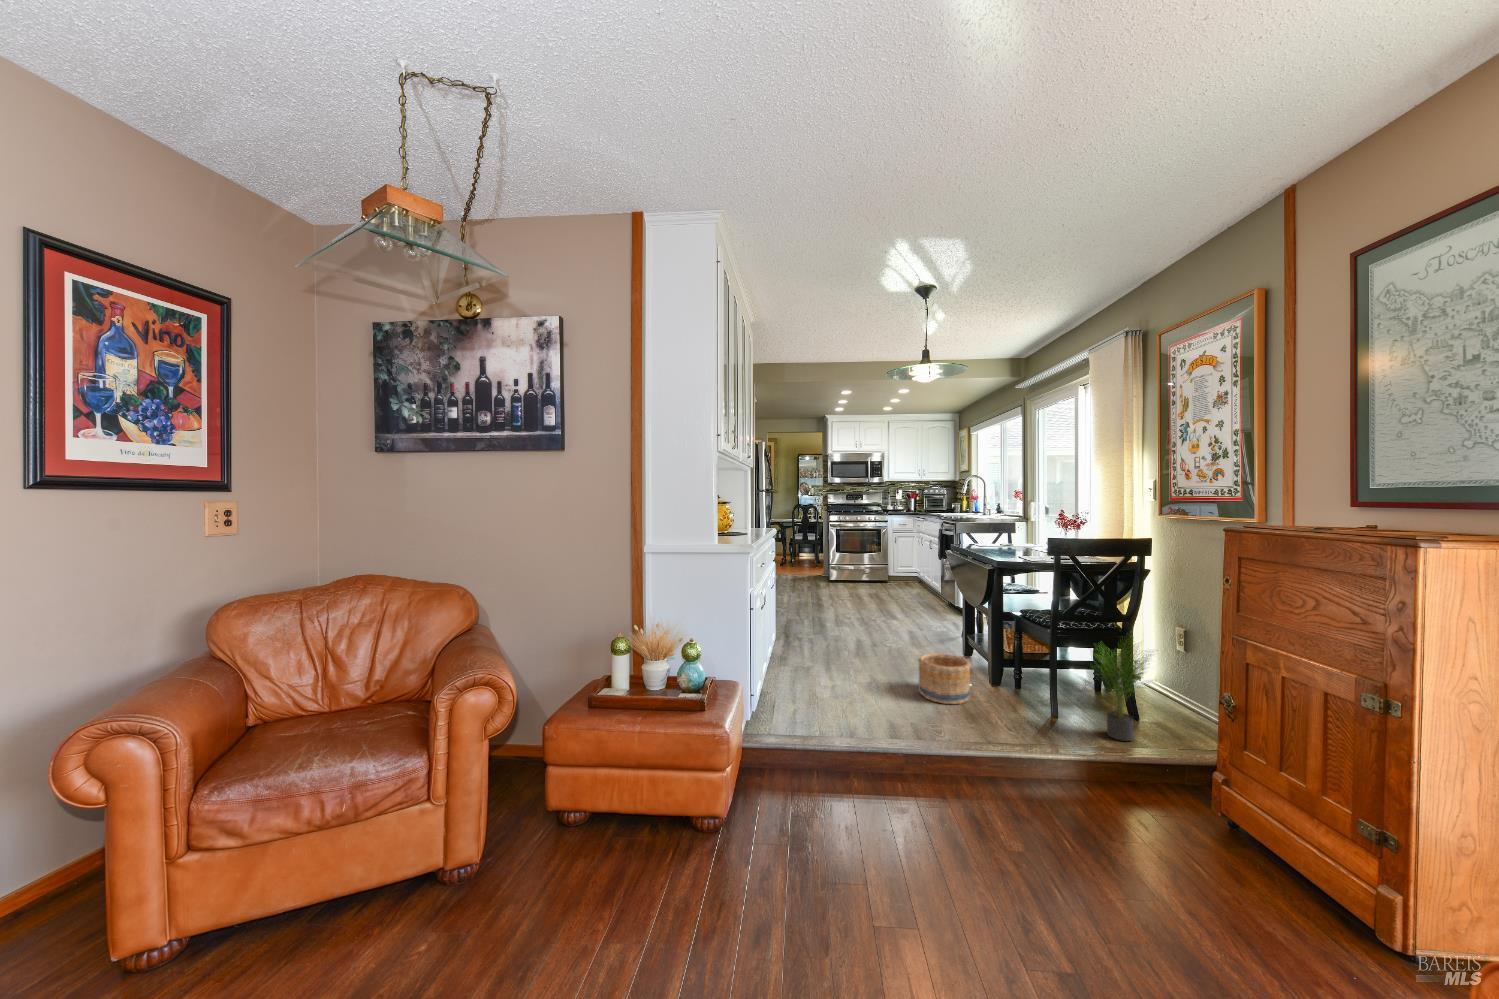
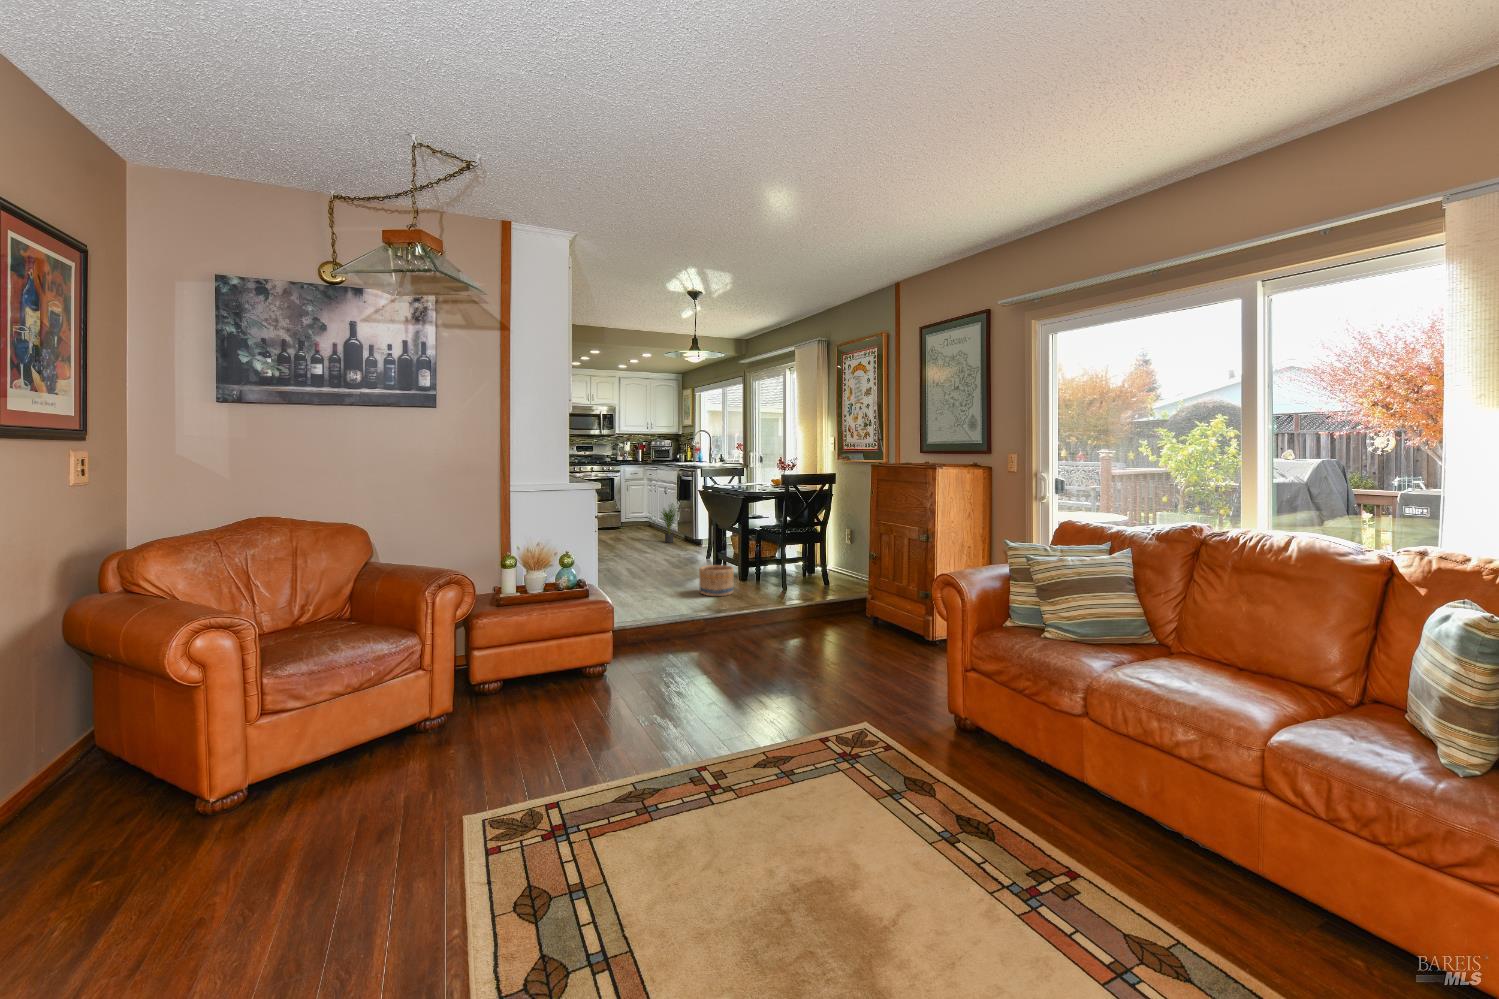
potted plant: present [1097,634,1158,741] -> present [661,503,676,543]

